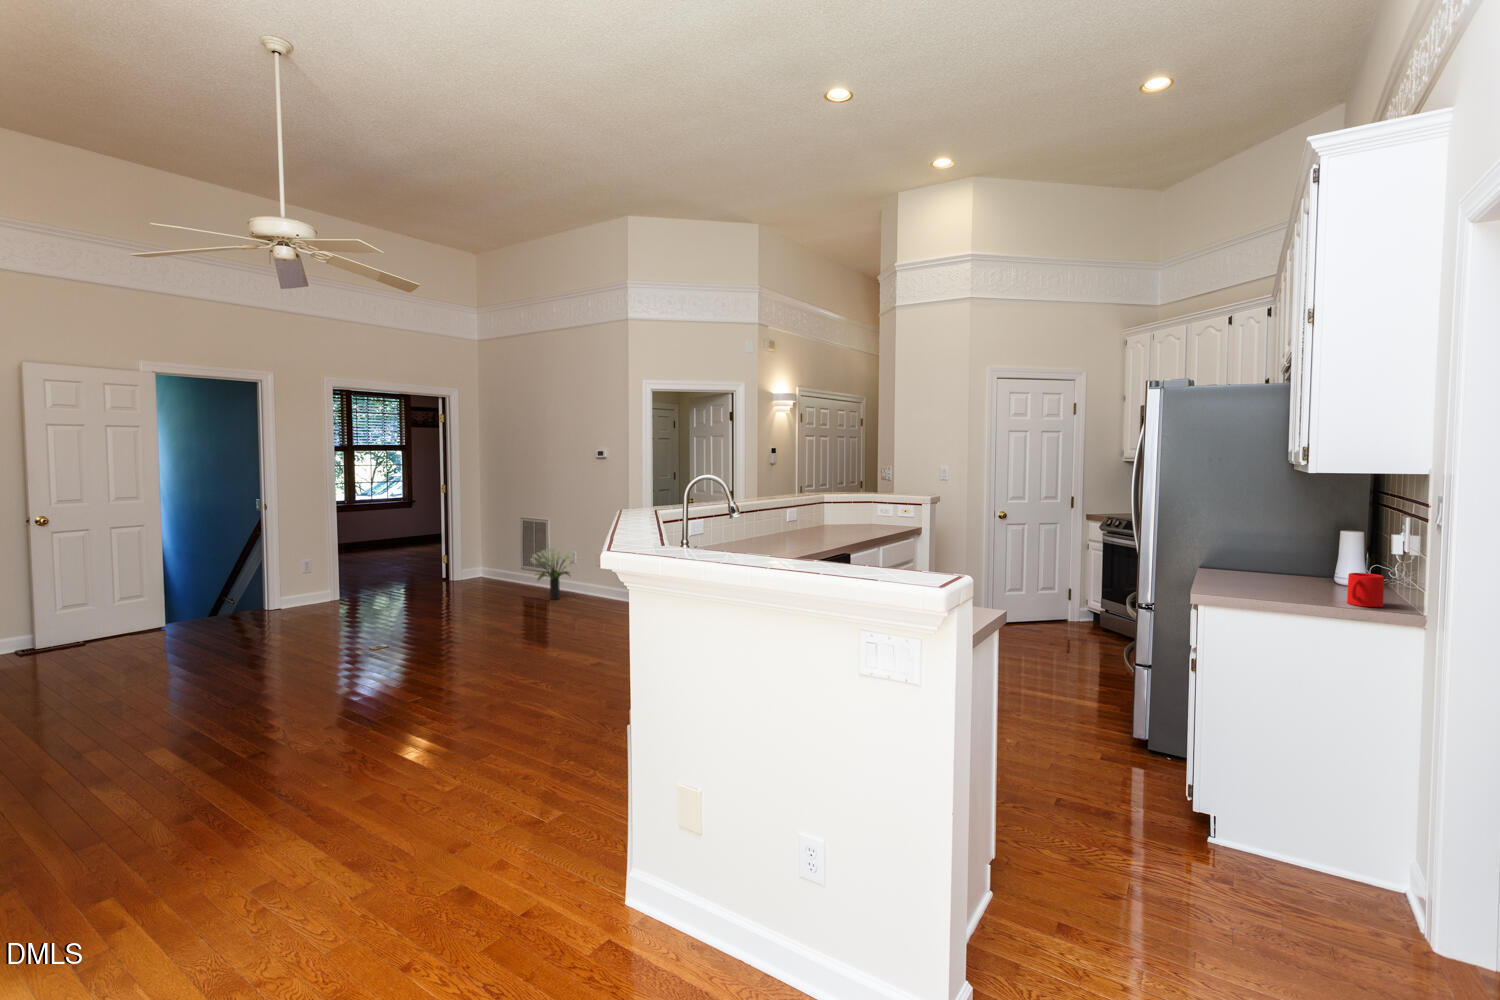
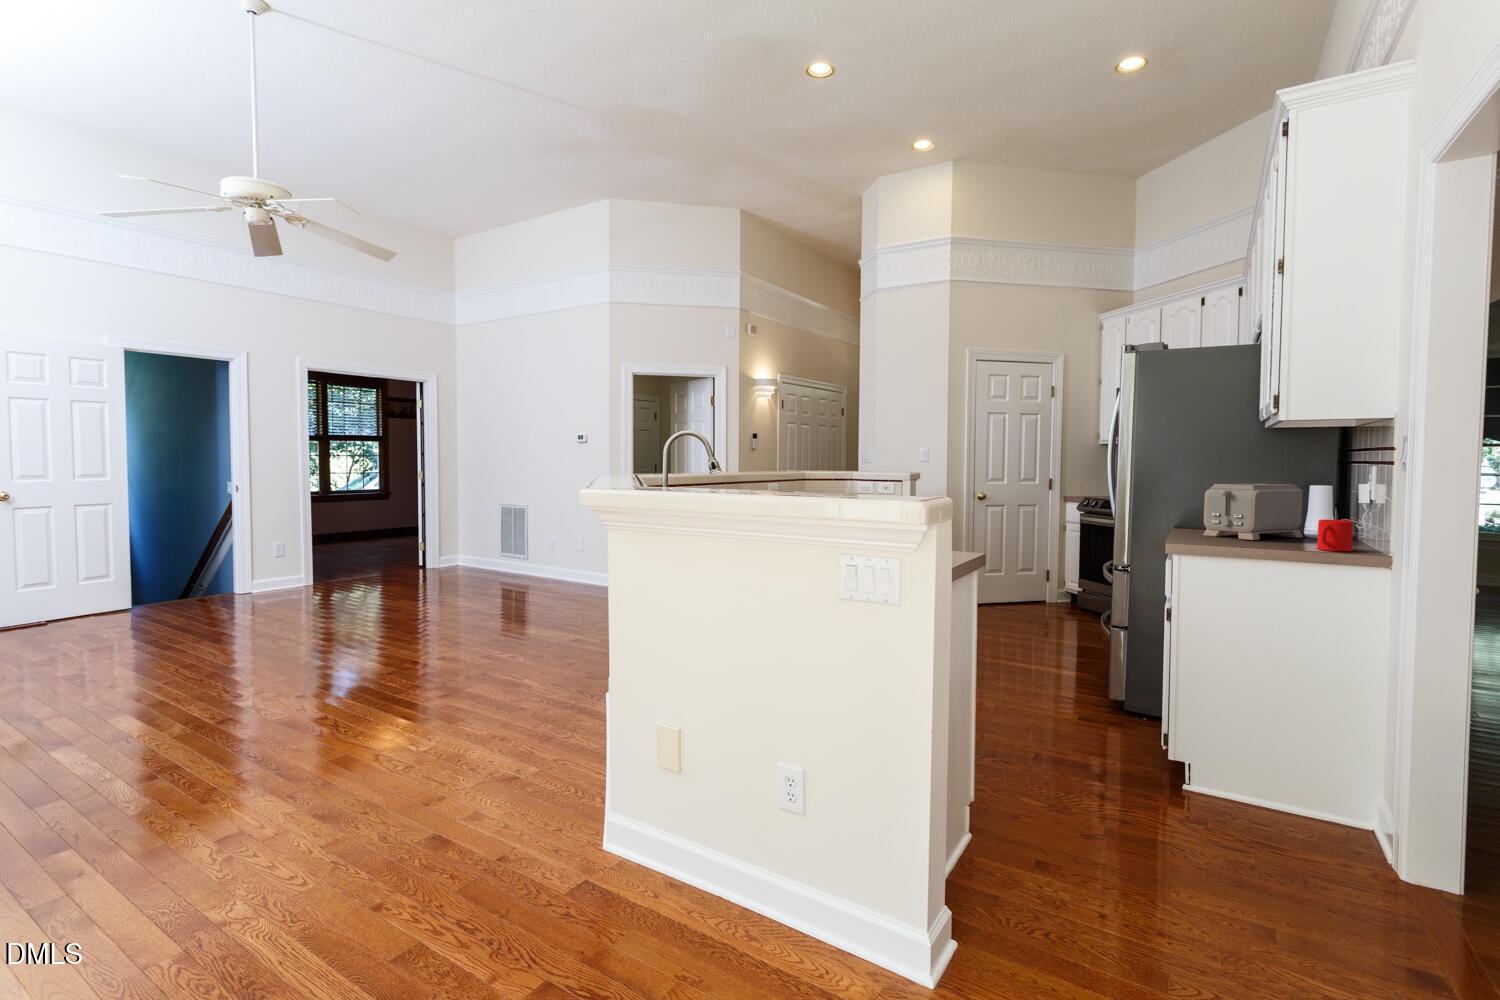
toaster: none [1230,527,1333,589] -> present [1203,484,1303,540]
potted plant: present [530,547,580,600] -> none [509,531,561,584]

